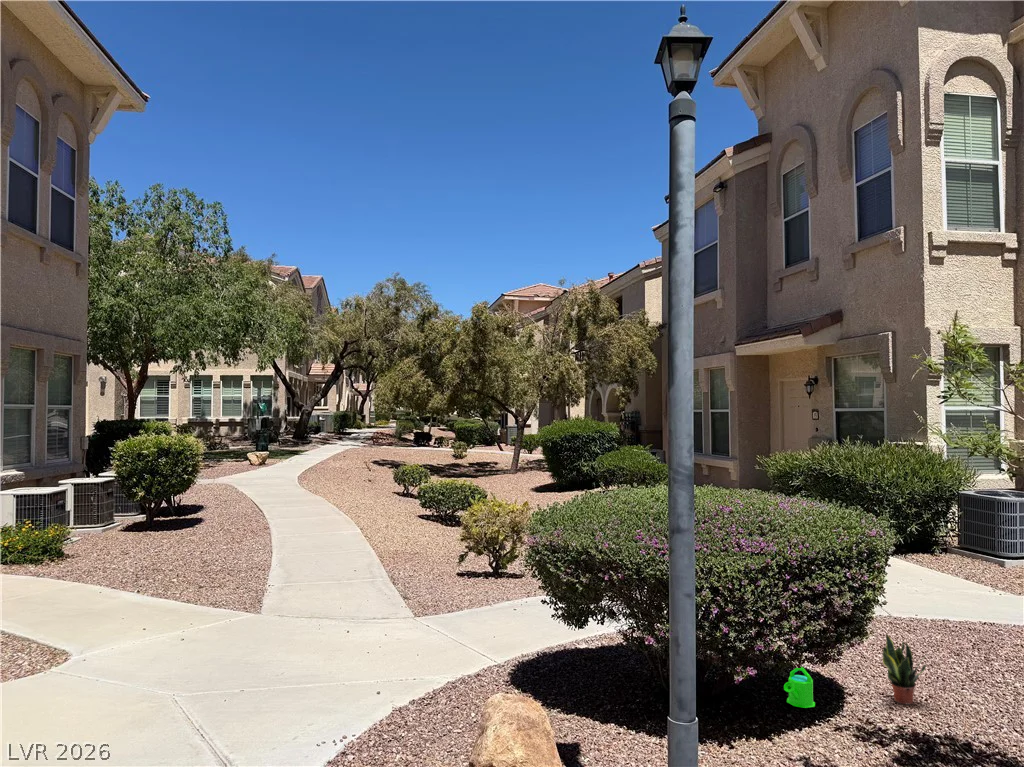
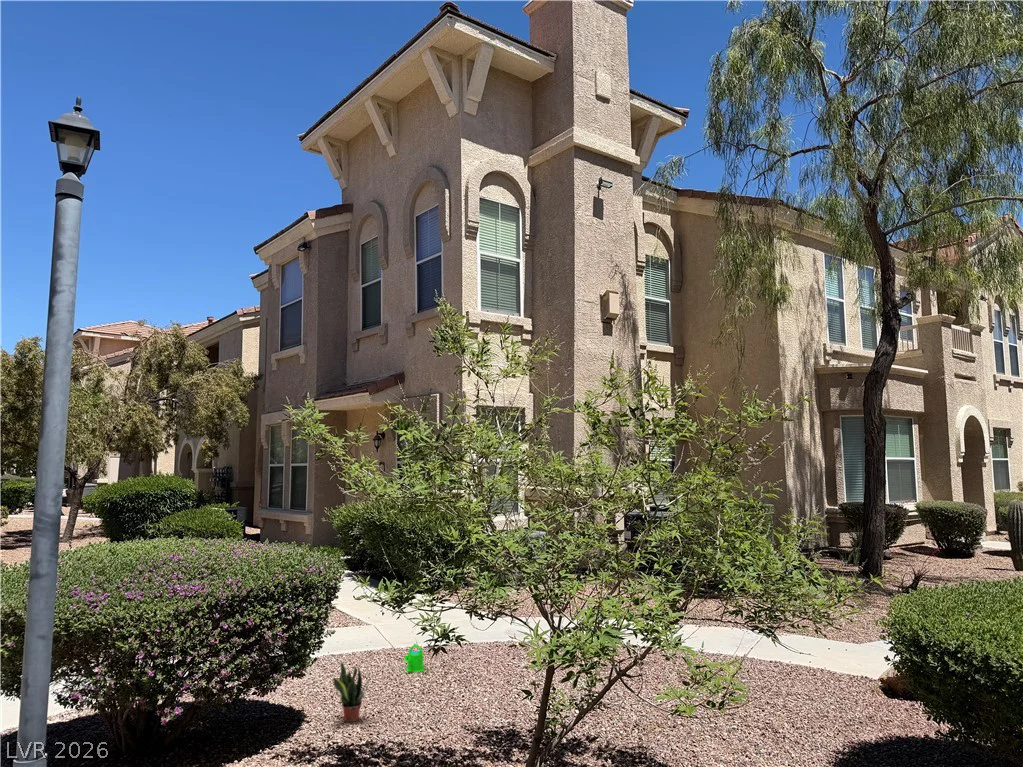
watering can: present [784,667,815,708] -> present [404,644,424,672]

